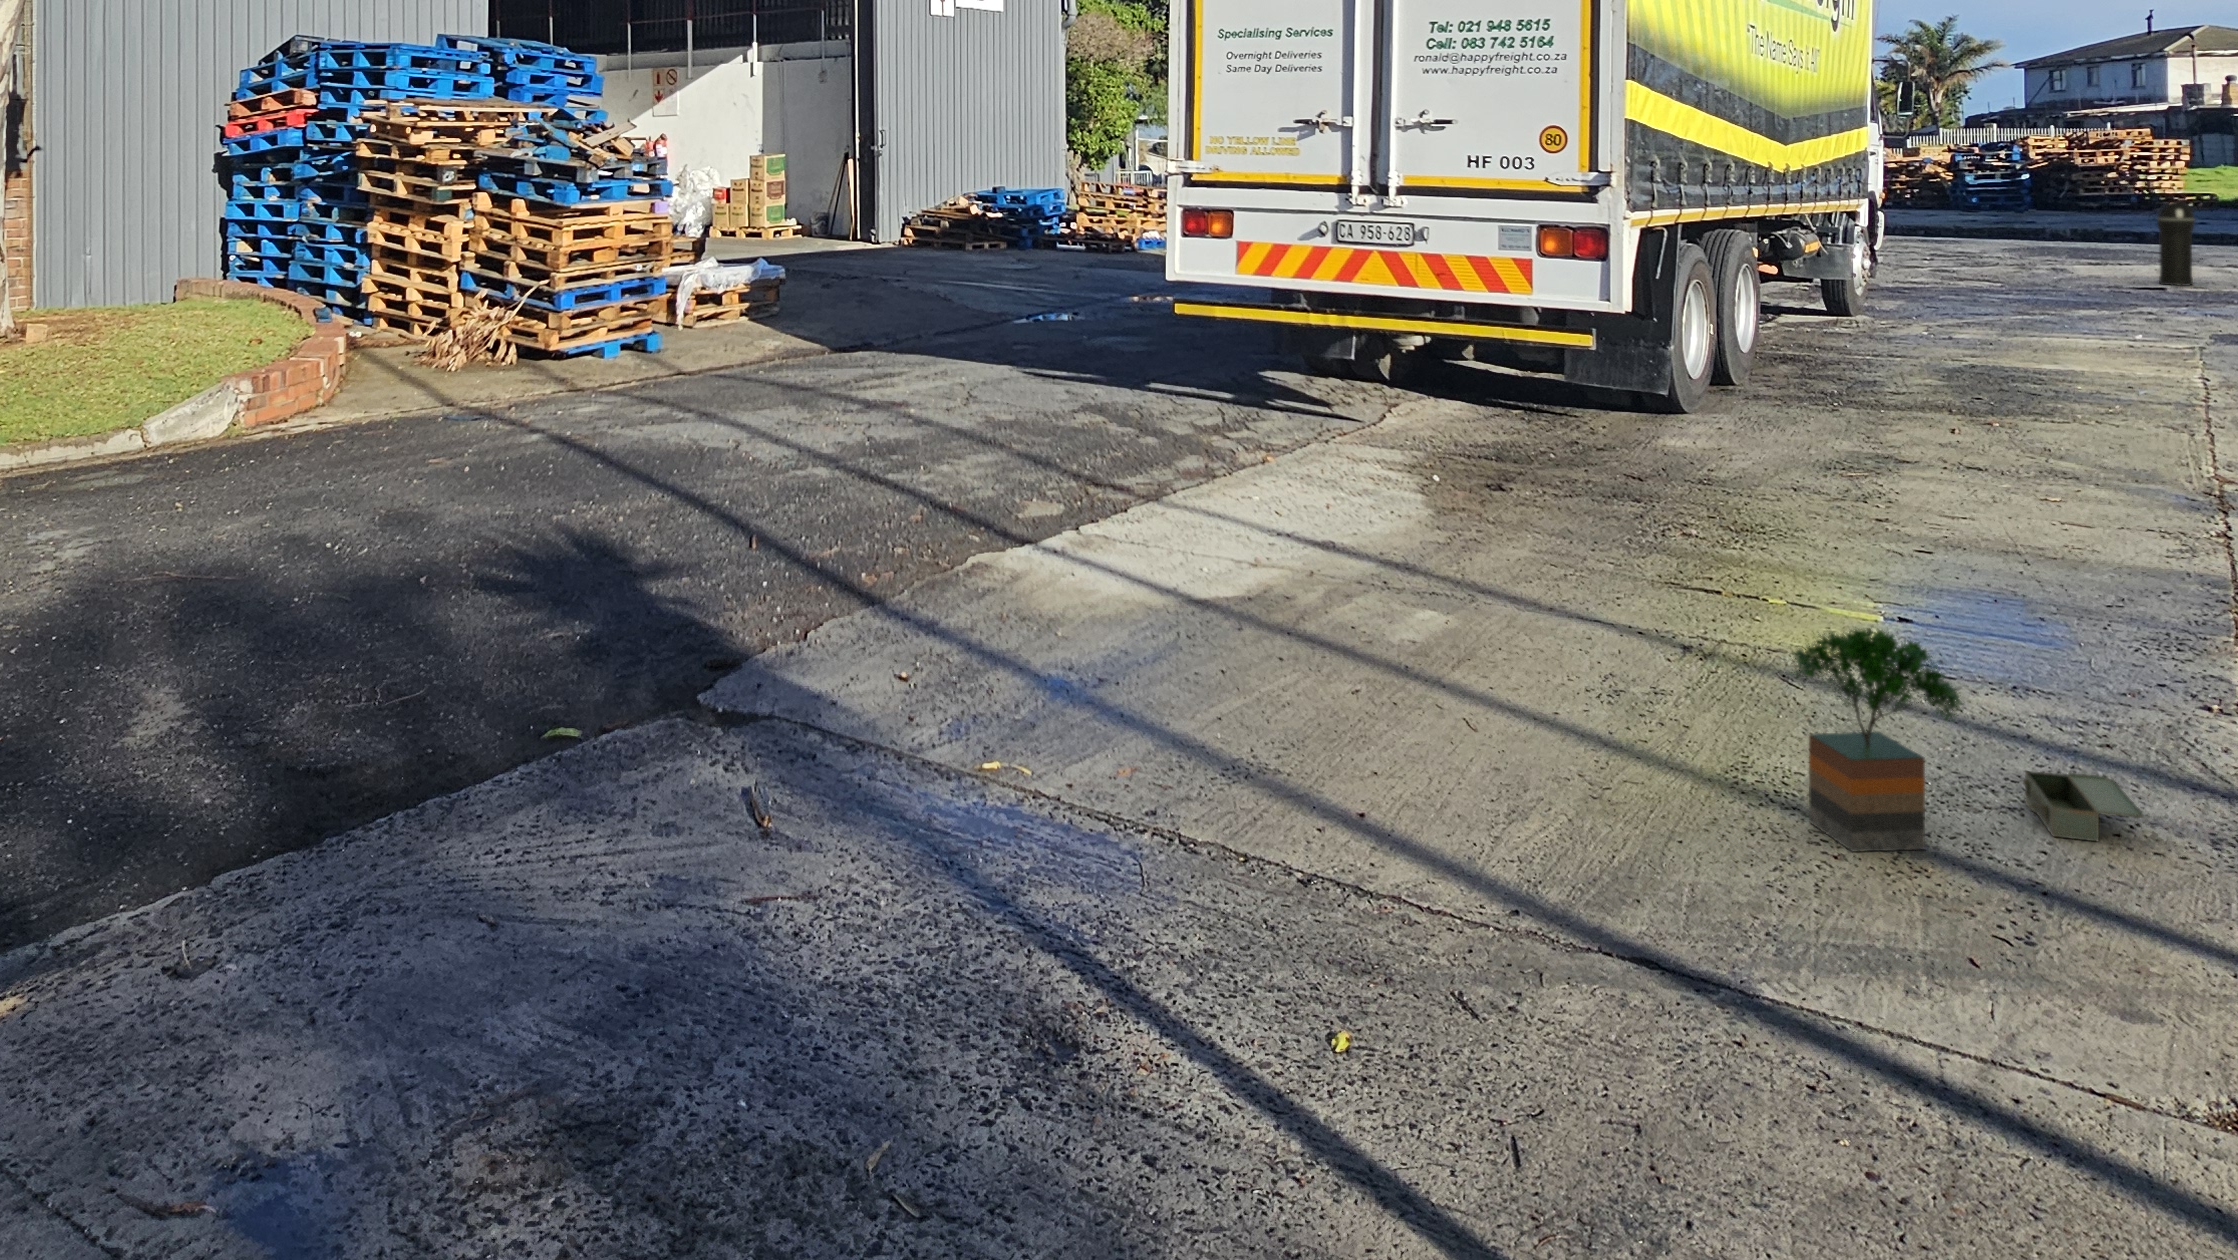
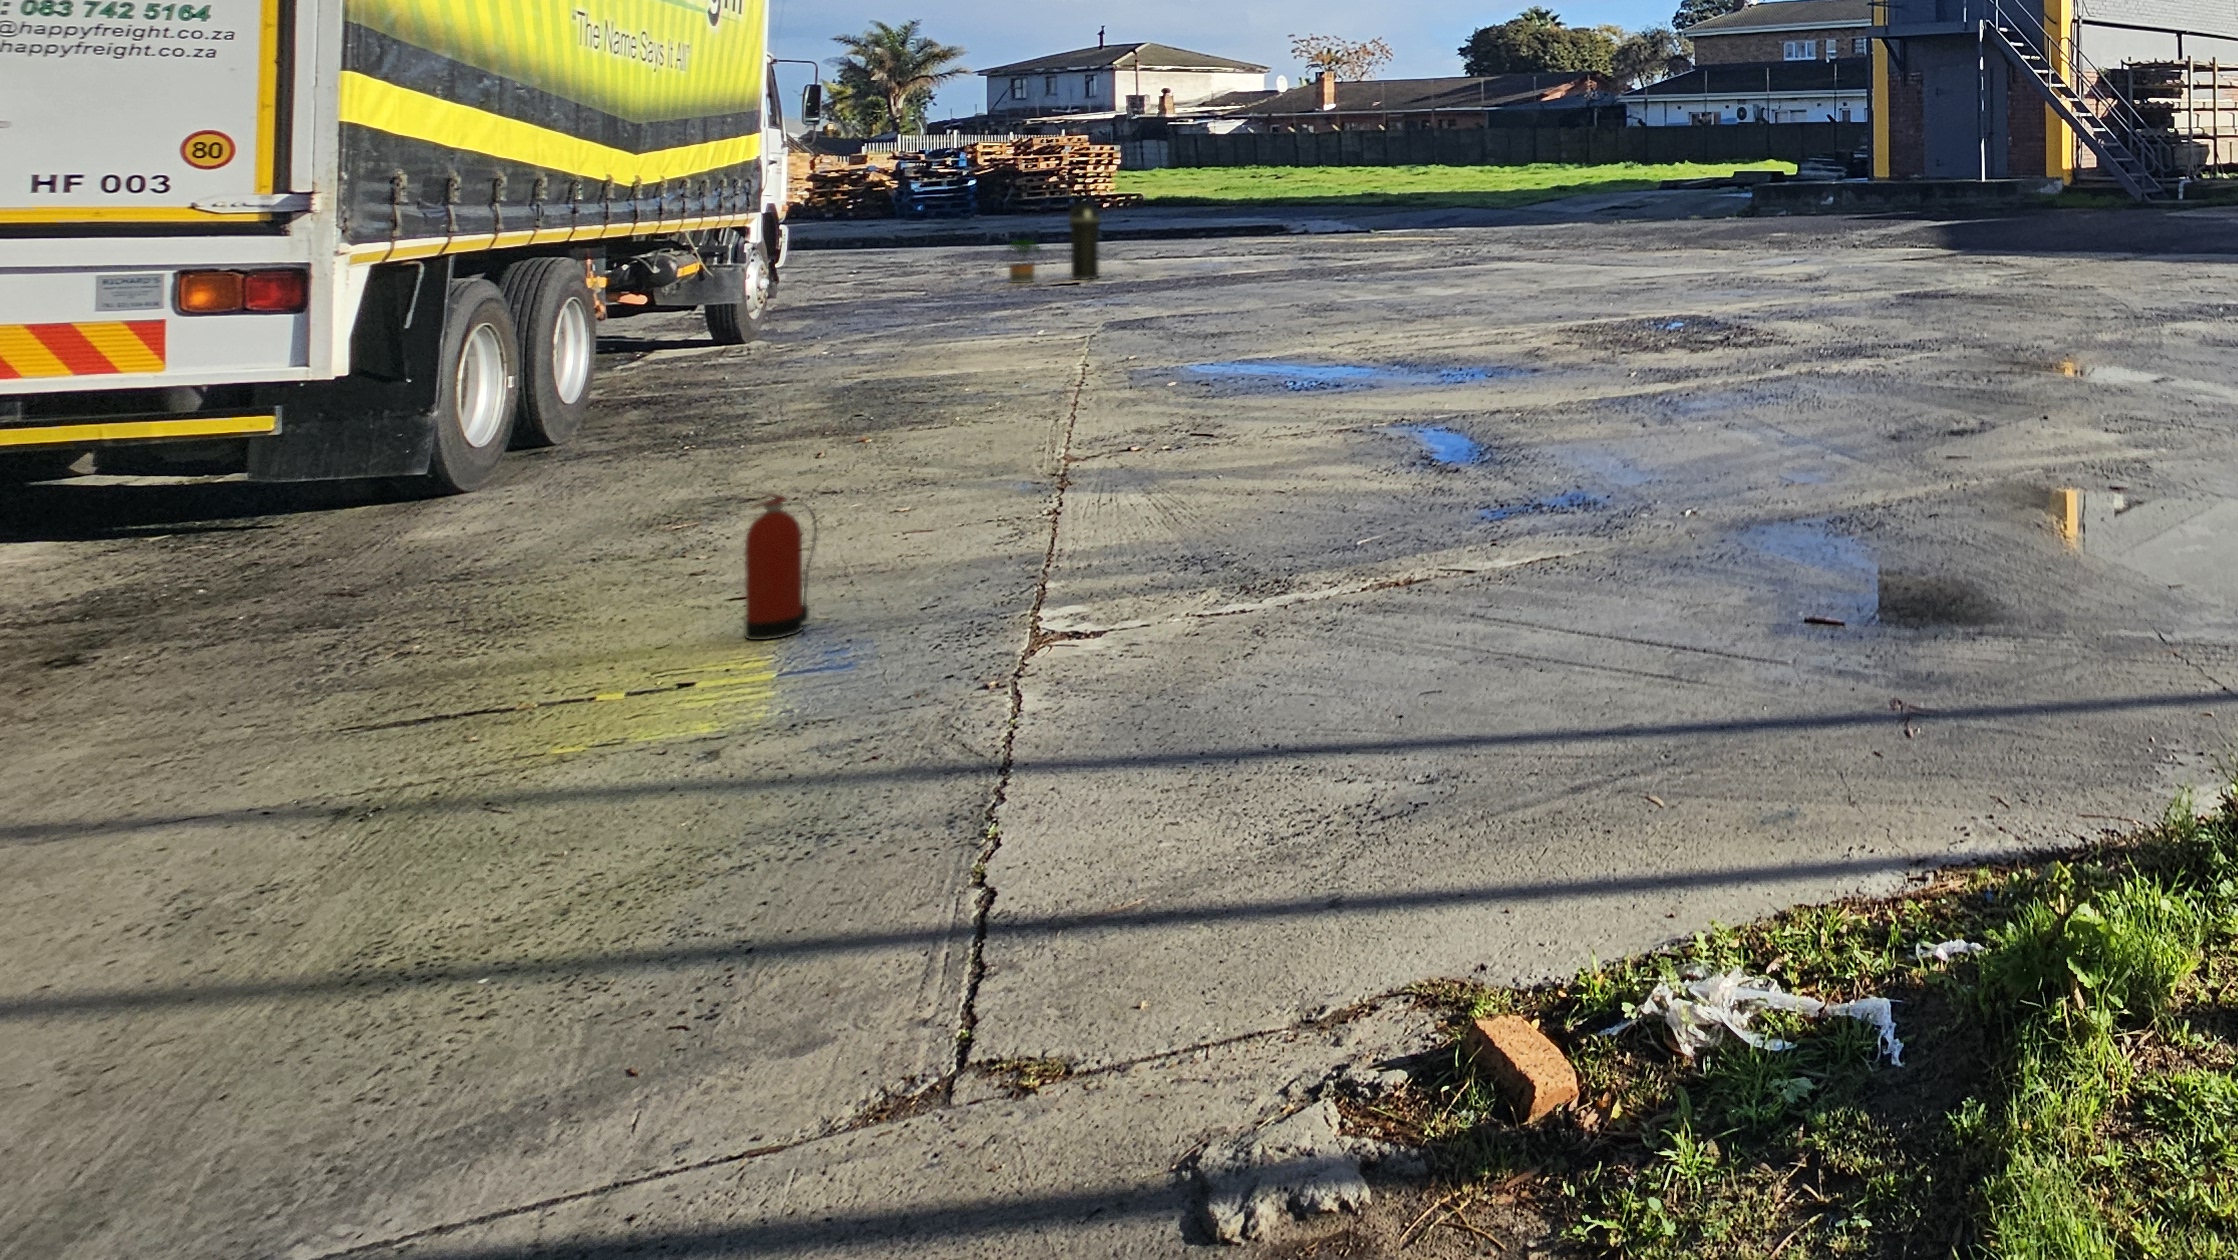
fire extinguisher: none [1951,457,2013,597] -> present [745,493,816,640]
potted tree: present [1793,629,1962,852] -> present [1008,240,1042,283]
toolbox: present [2023,771,2143,841] -> none [736,817,863,910]

